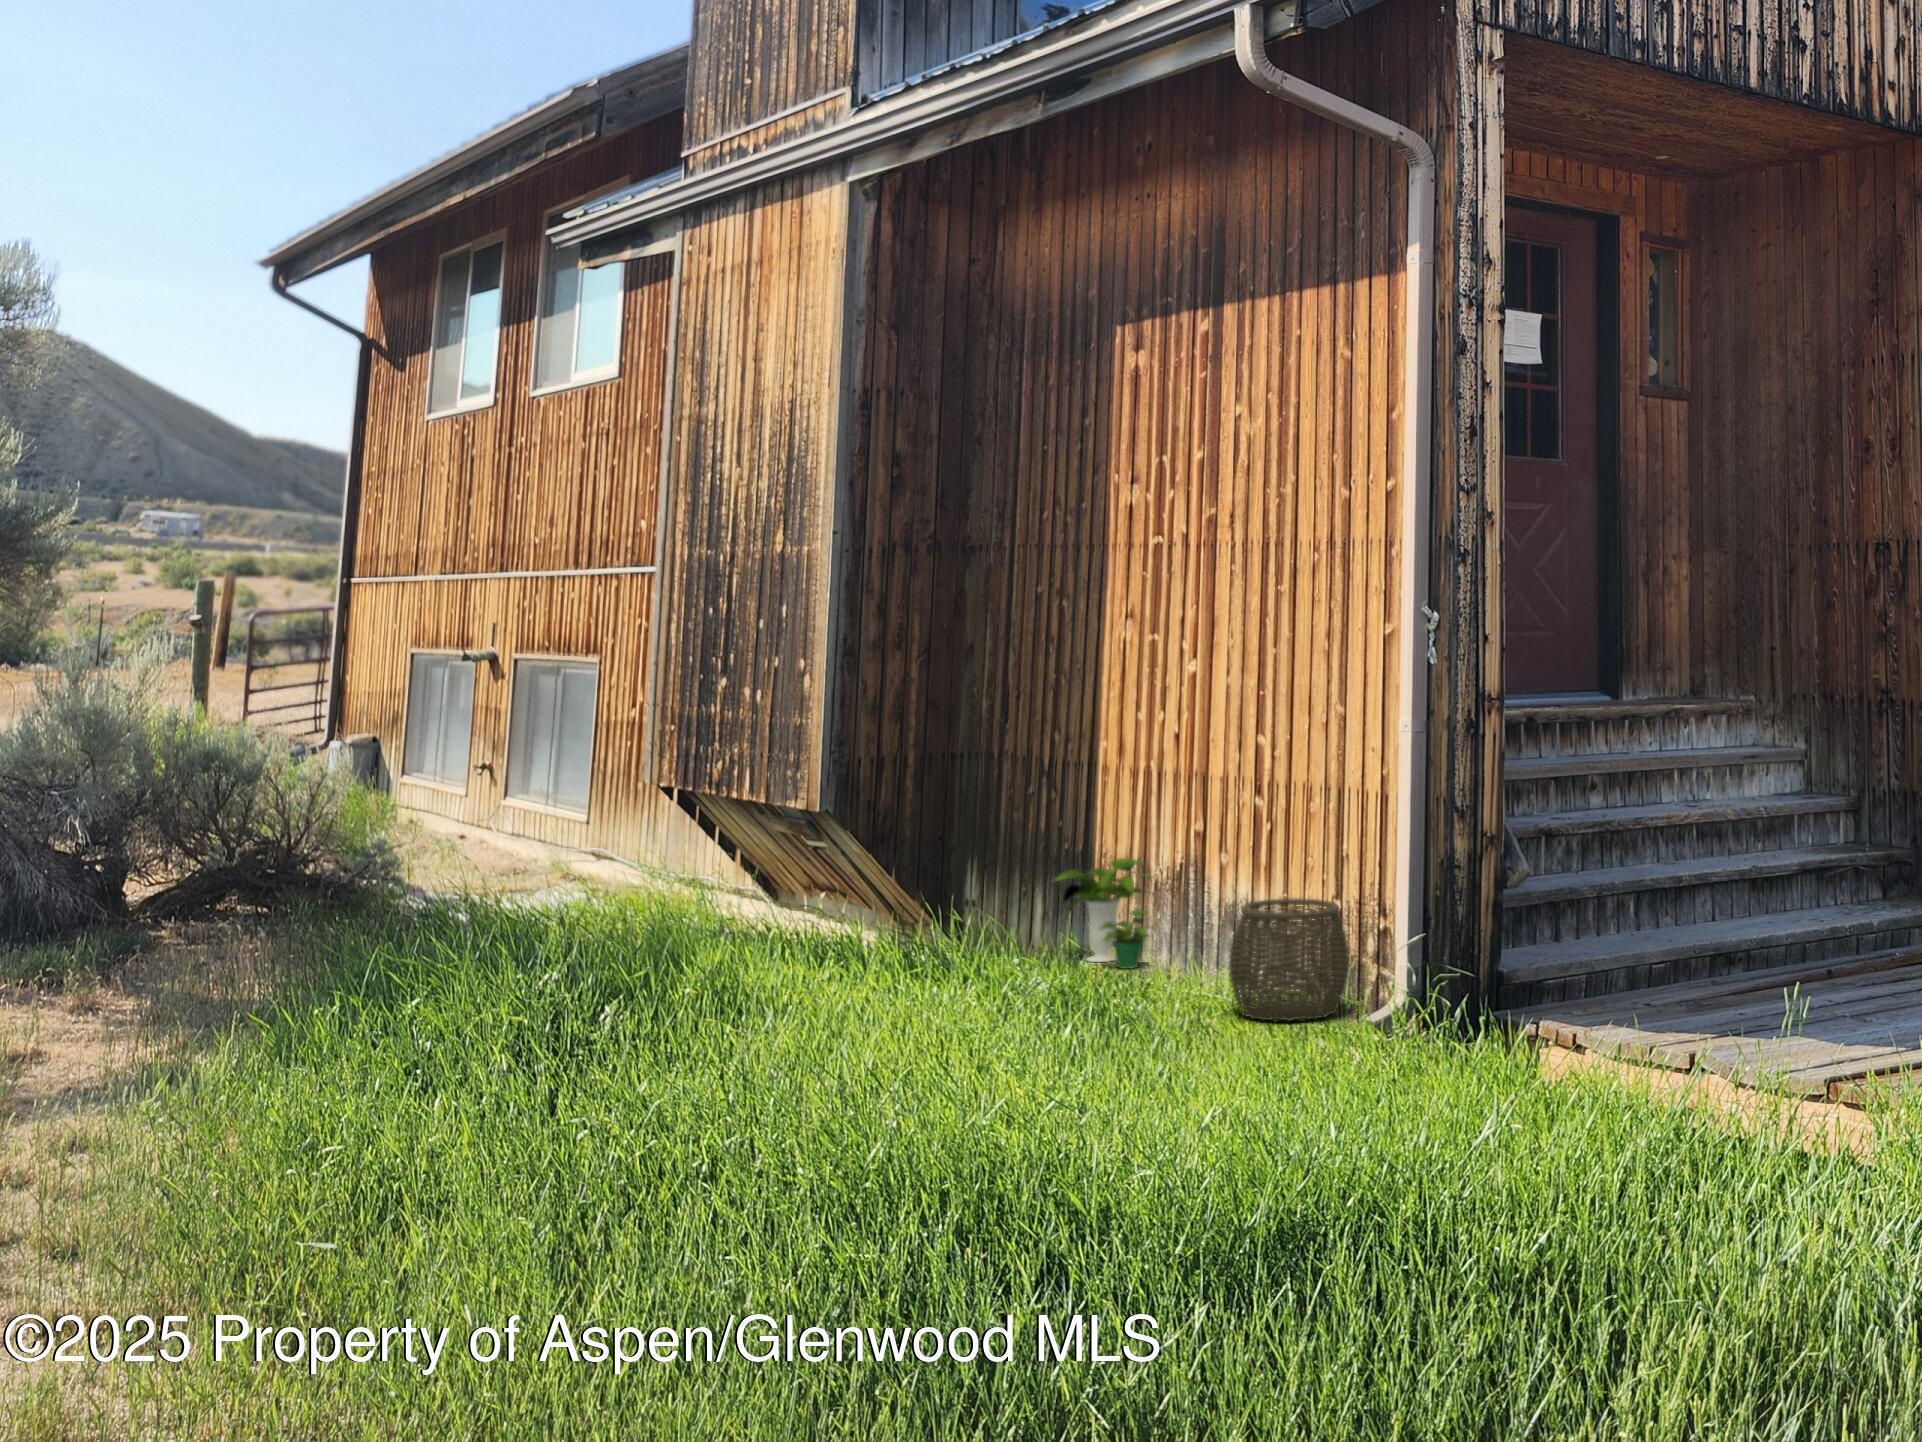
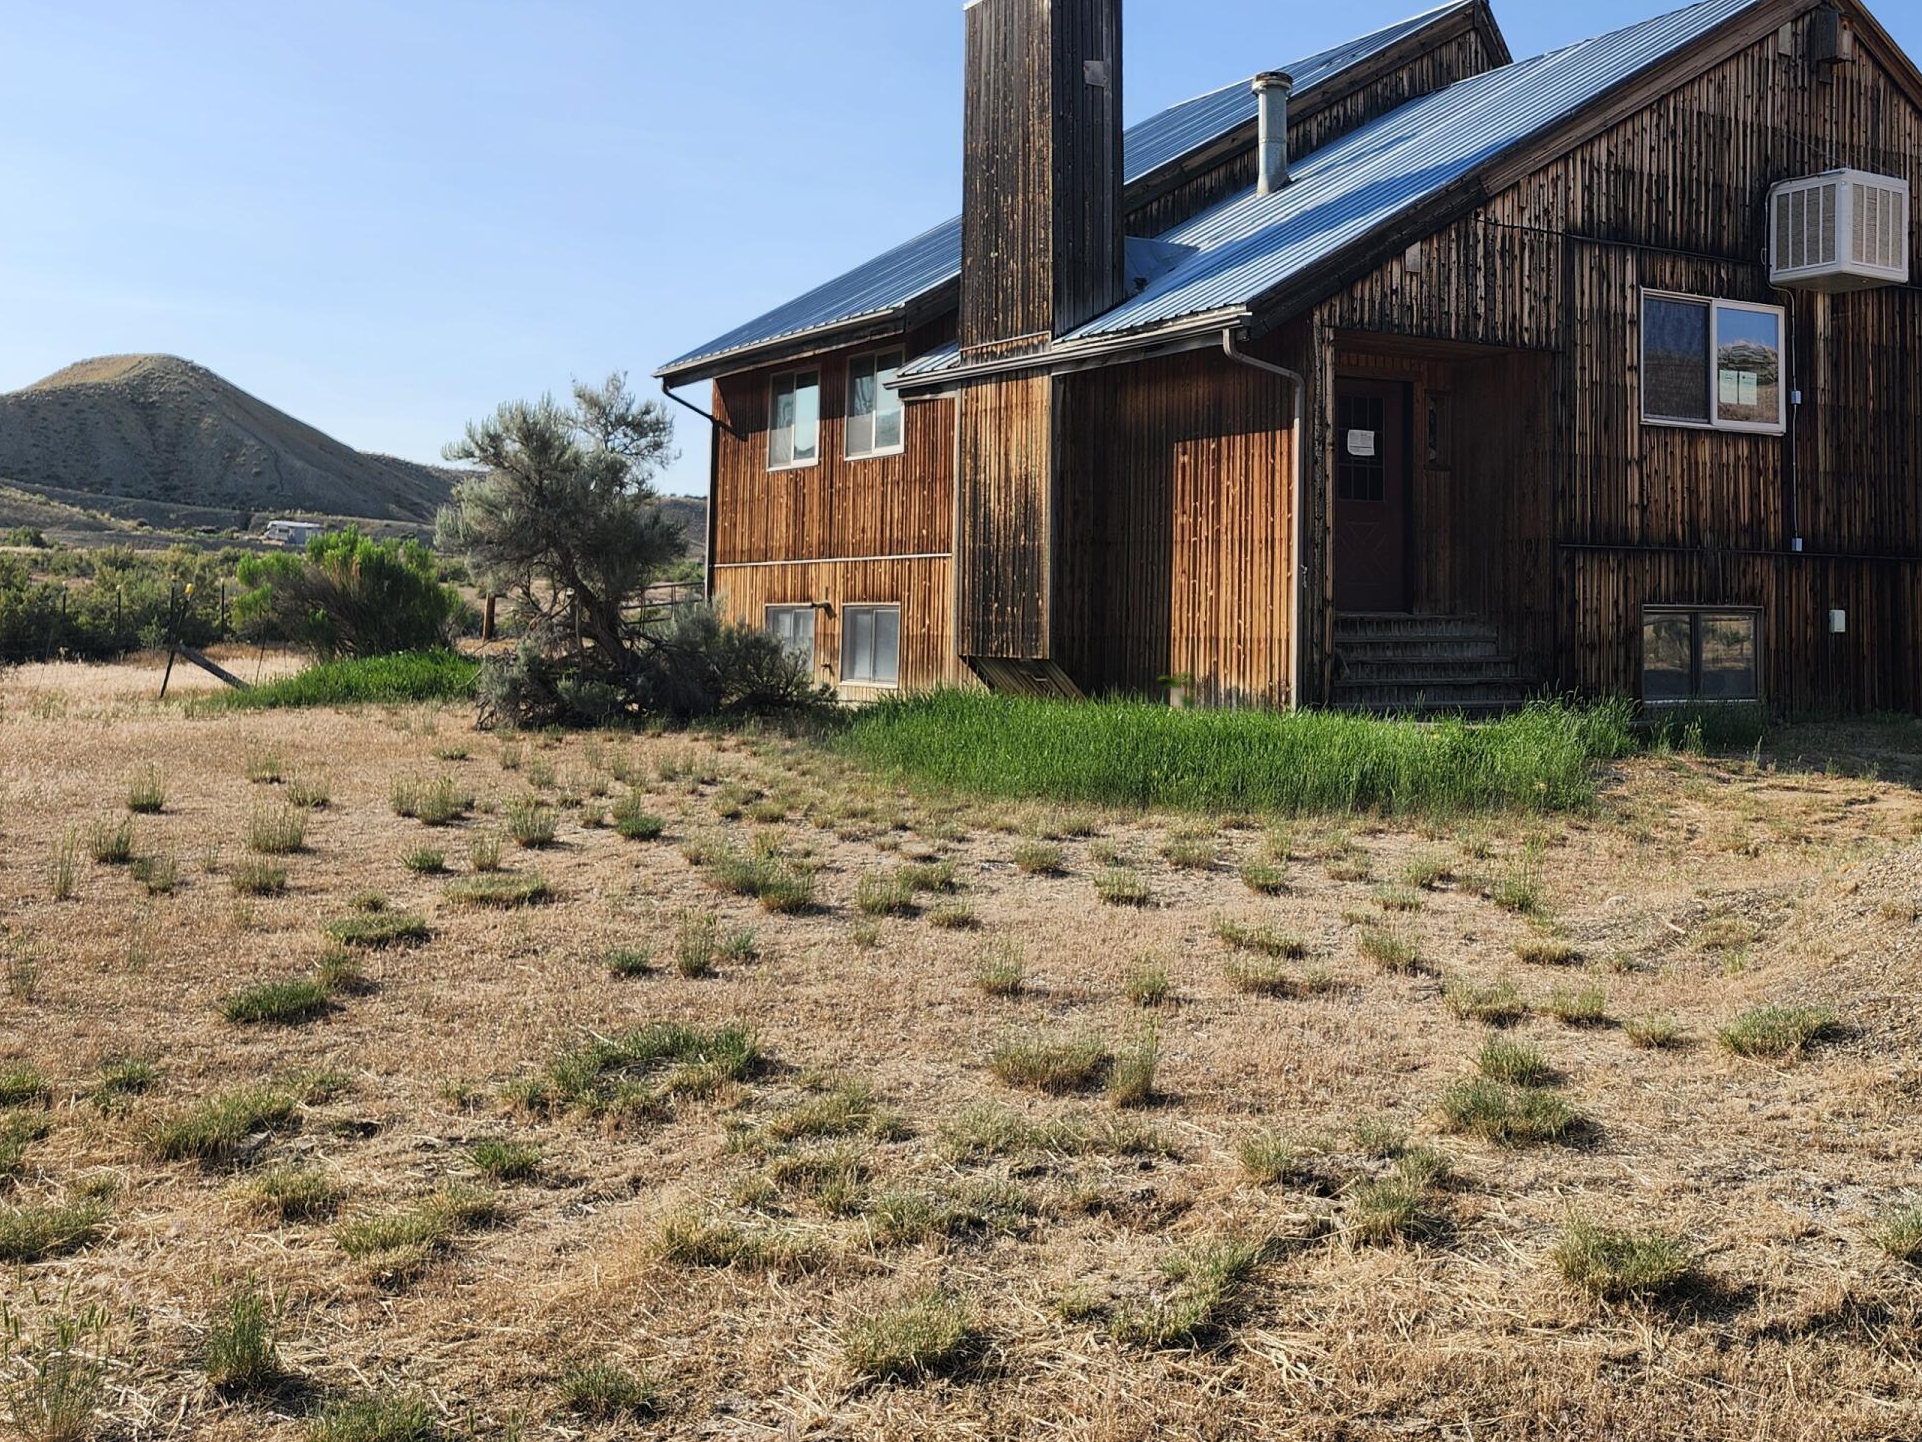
woven basket: present [1229,898,1350,1022] -> none [1229,677,1276,719]

